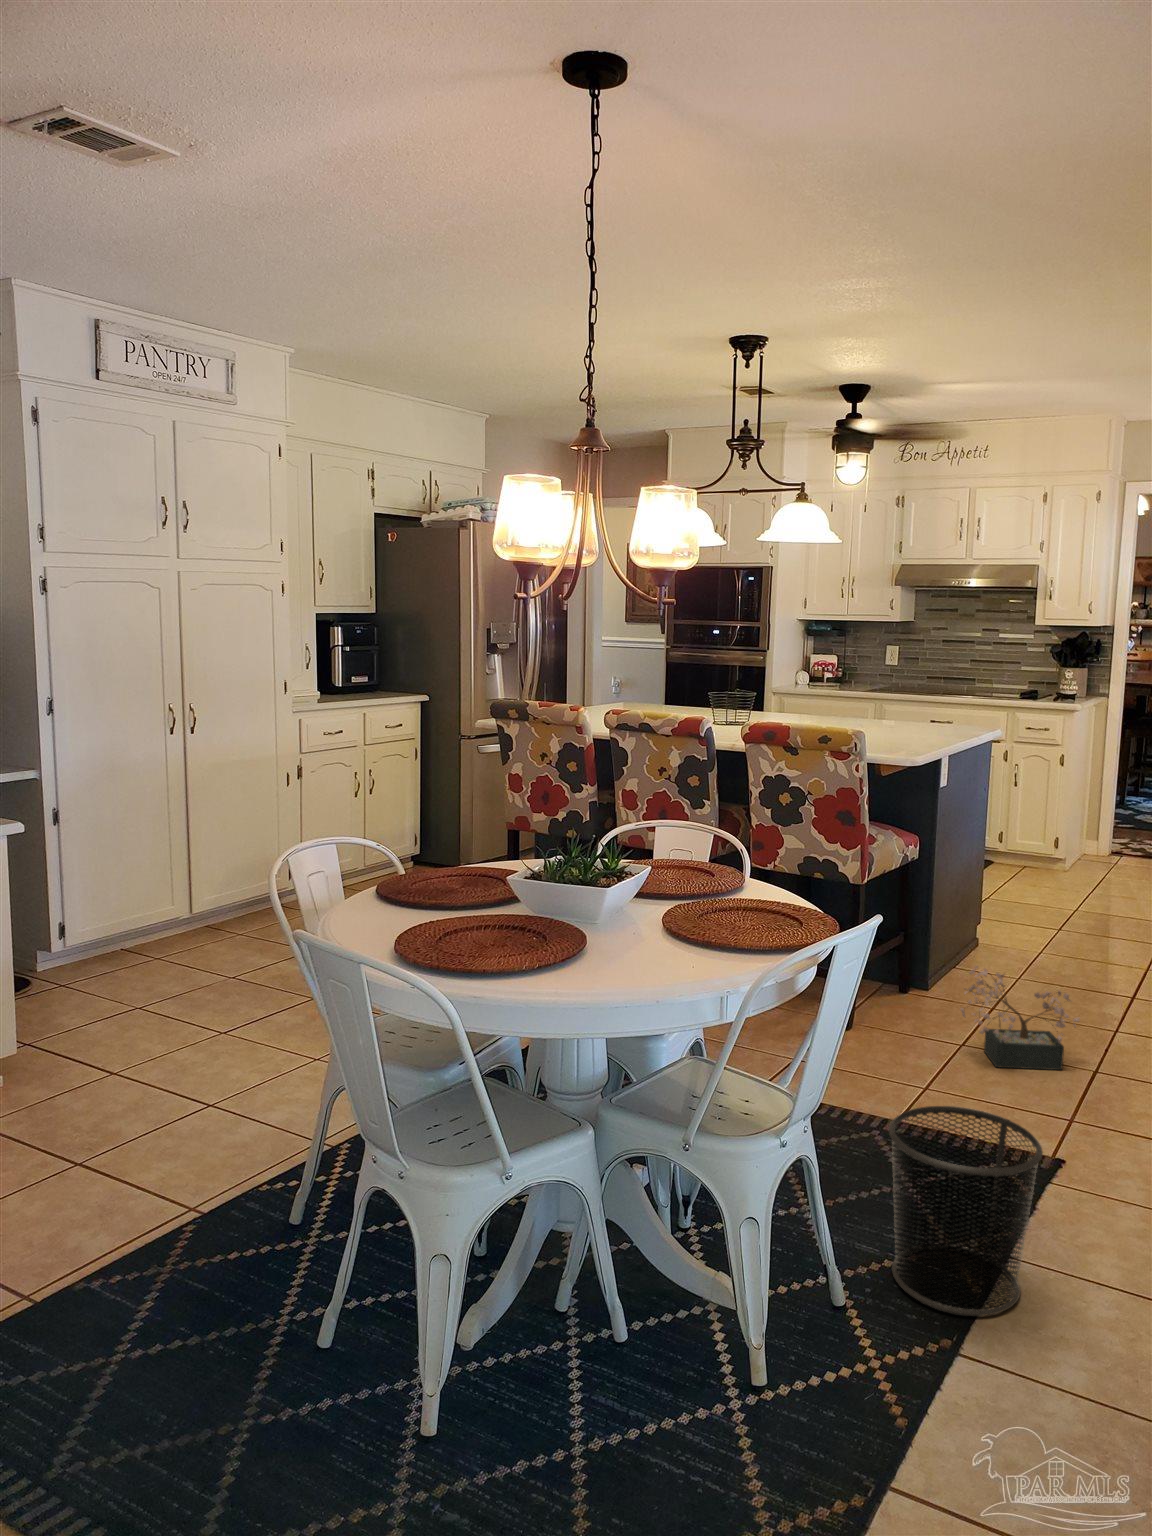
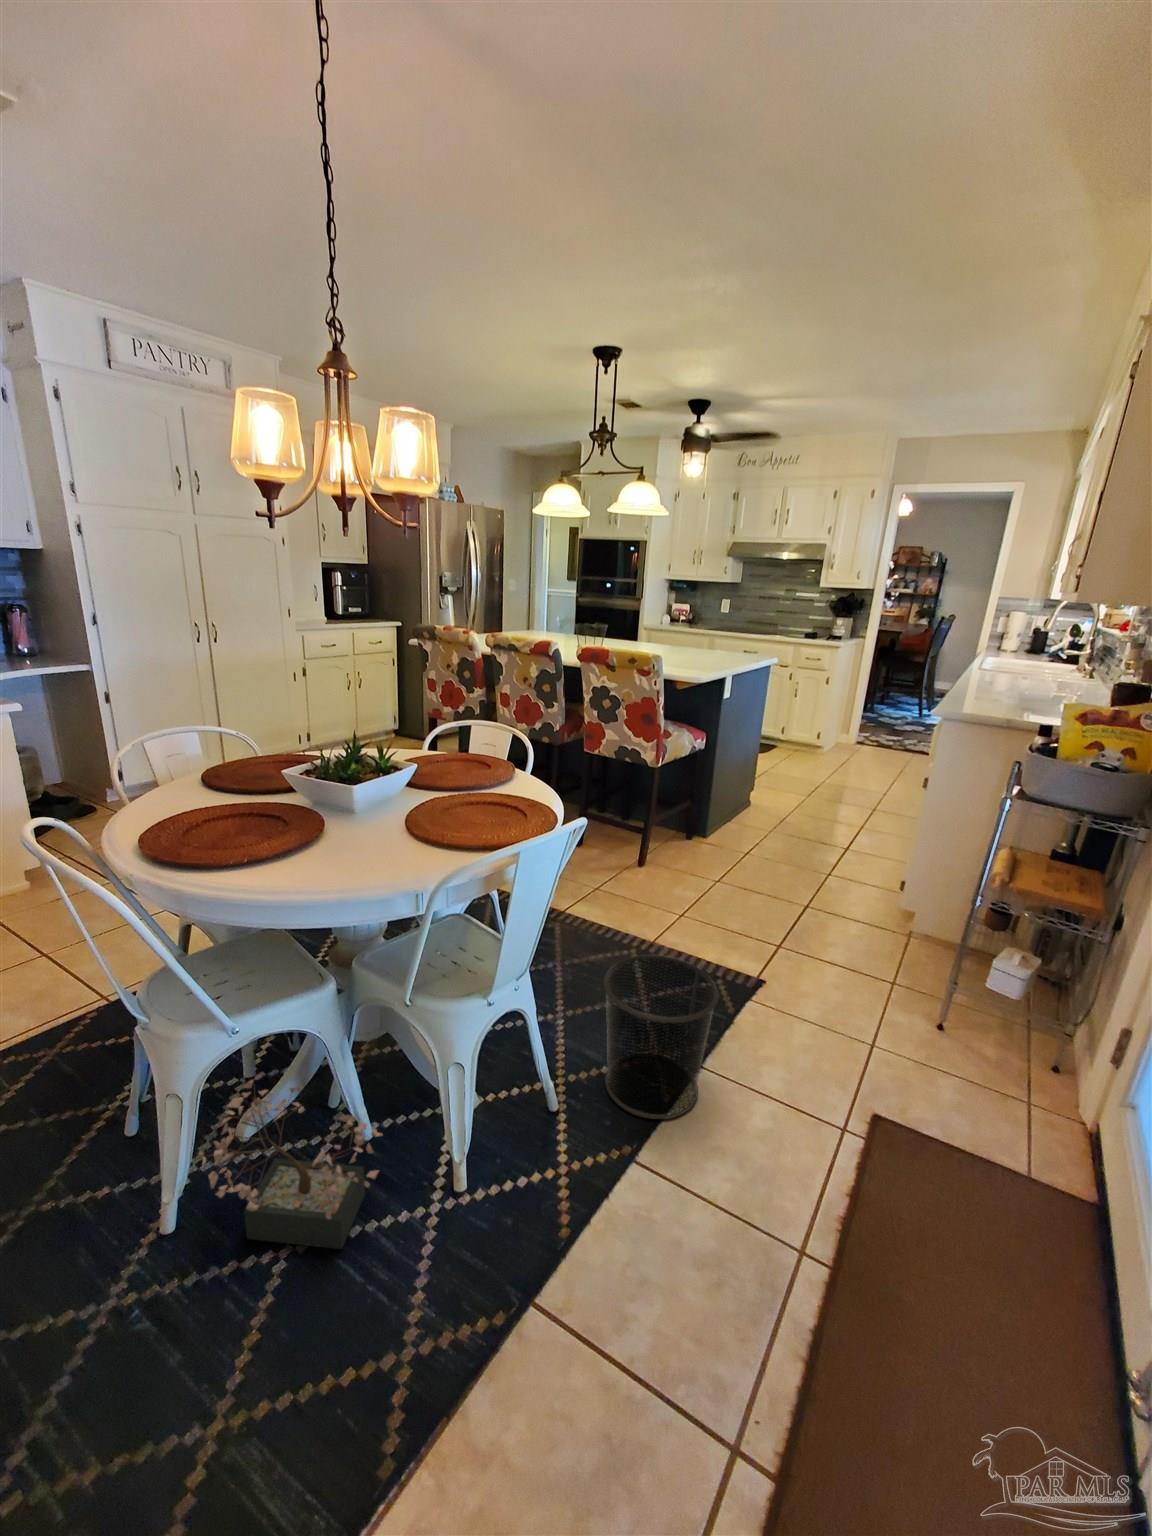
decorative plant: present [961,966,1080,1070] -> present [199,1075,382,1249]

